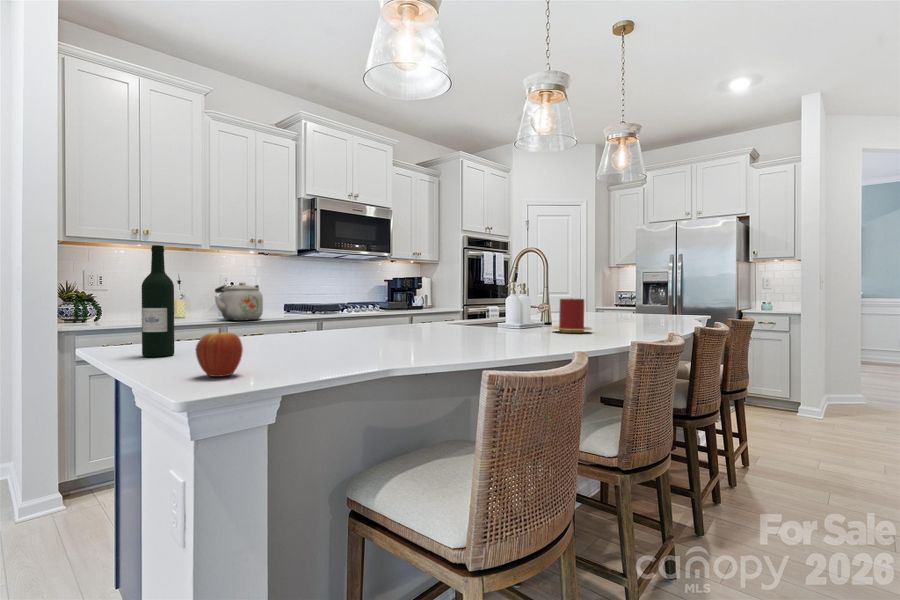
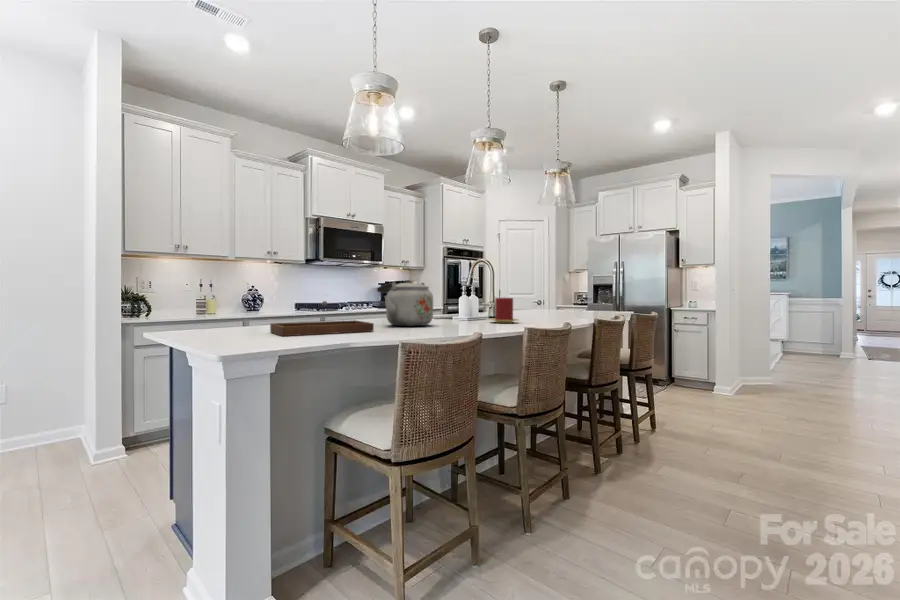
wine bottle: present [142,245,174,357] -> none [189,262,211,336]
kettle: present [215,283,263,321] -> present [377,280,433,326]
tray: none [262,304,410,357] -> present [270,301,374,336]
fruit: present [196,330,243,377] -> none [225,315,254,345]

